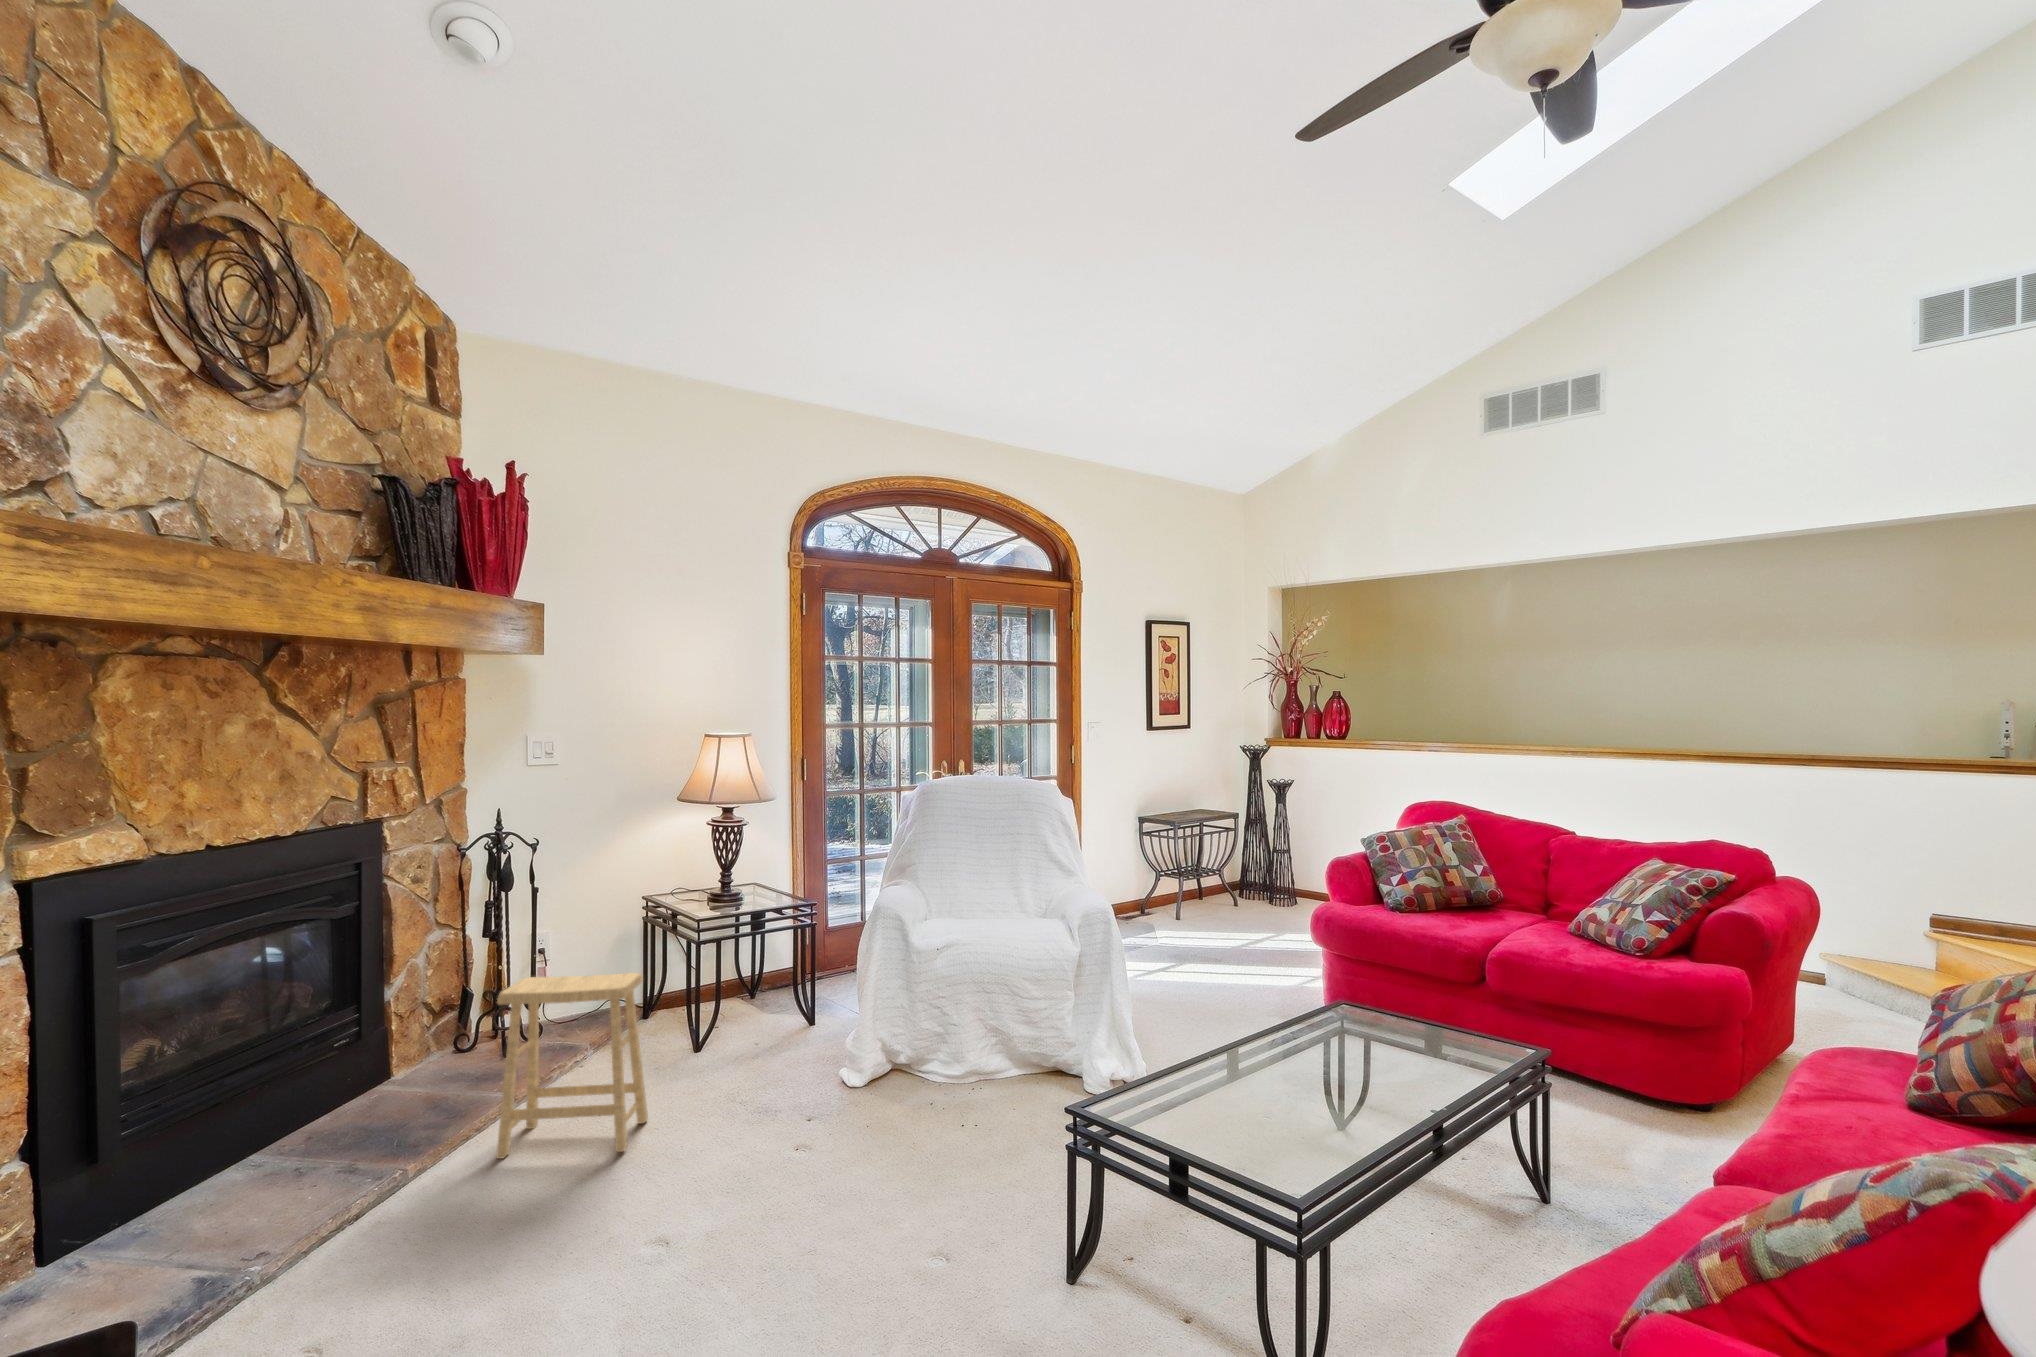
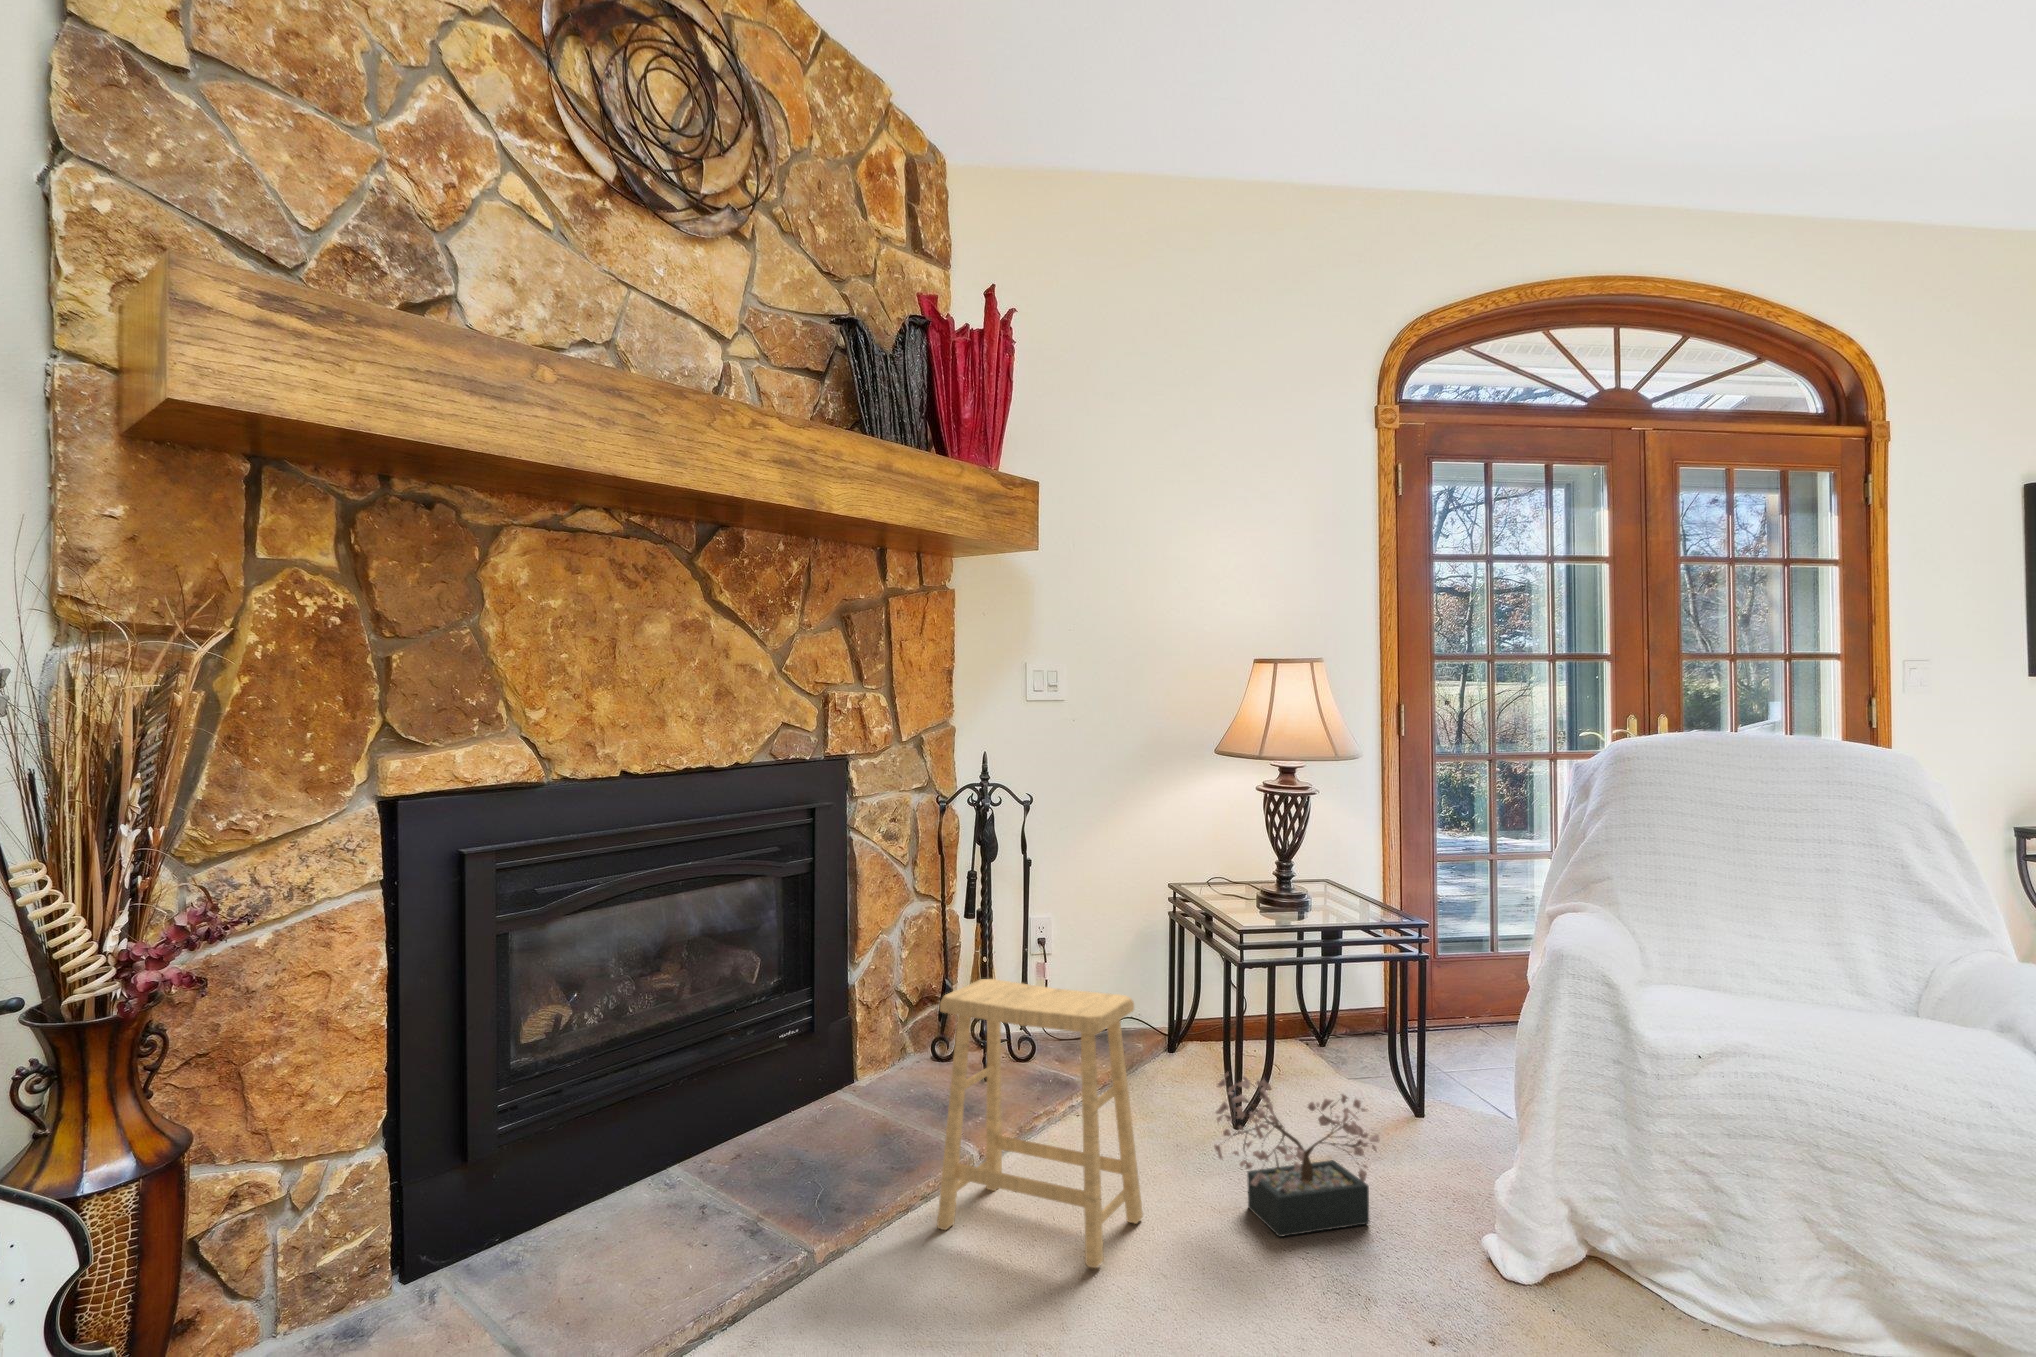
decorative plant: none [695,1013,799,1109] -> present [1214,1073,1379,1237]

